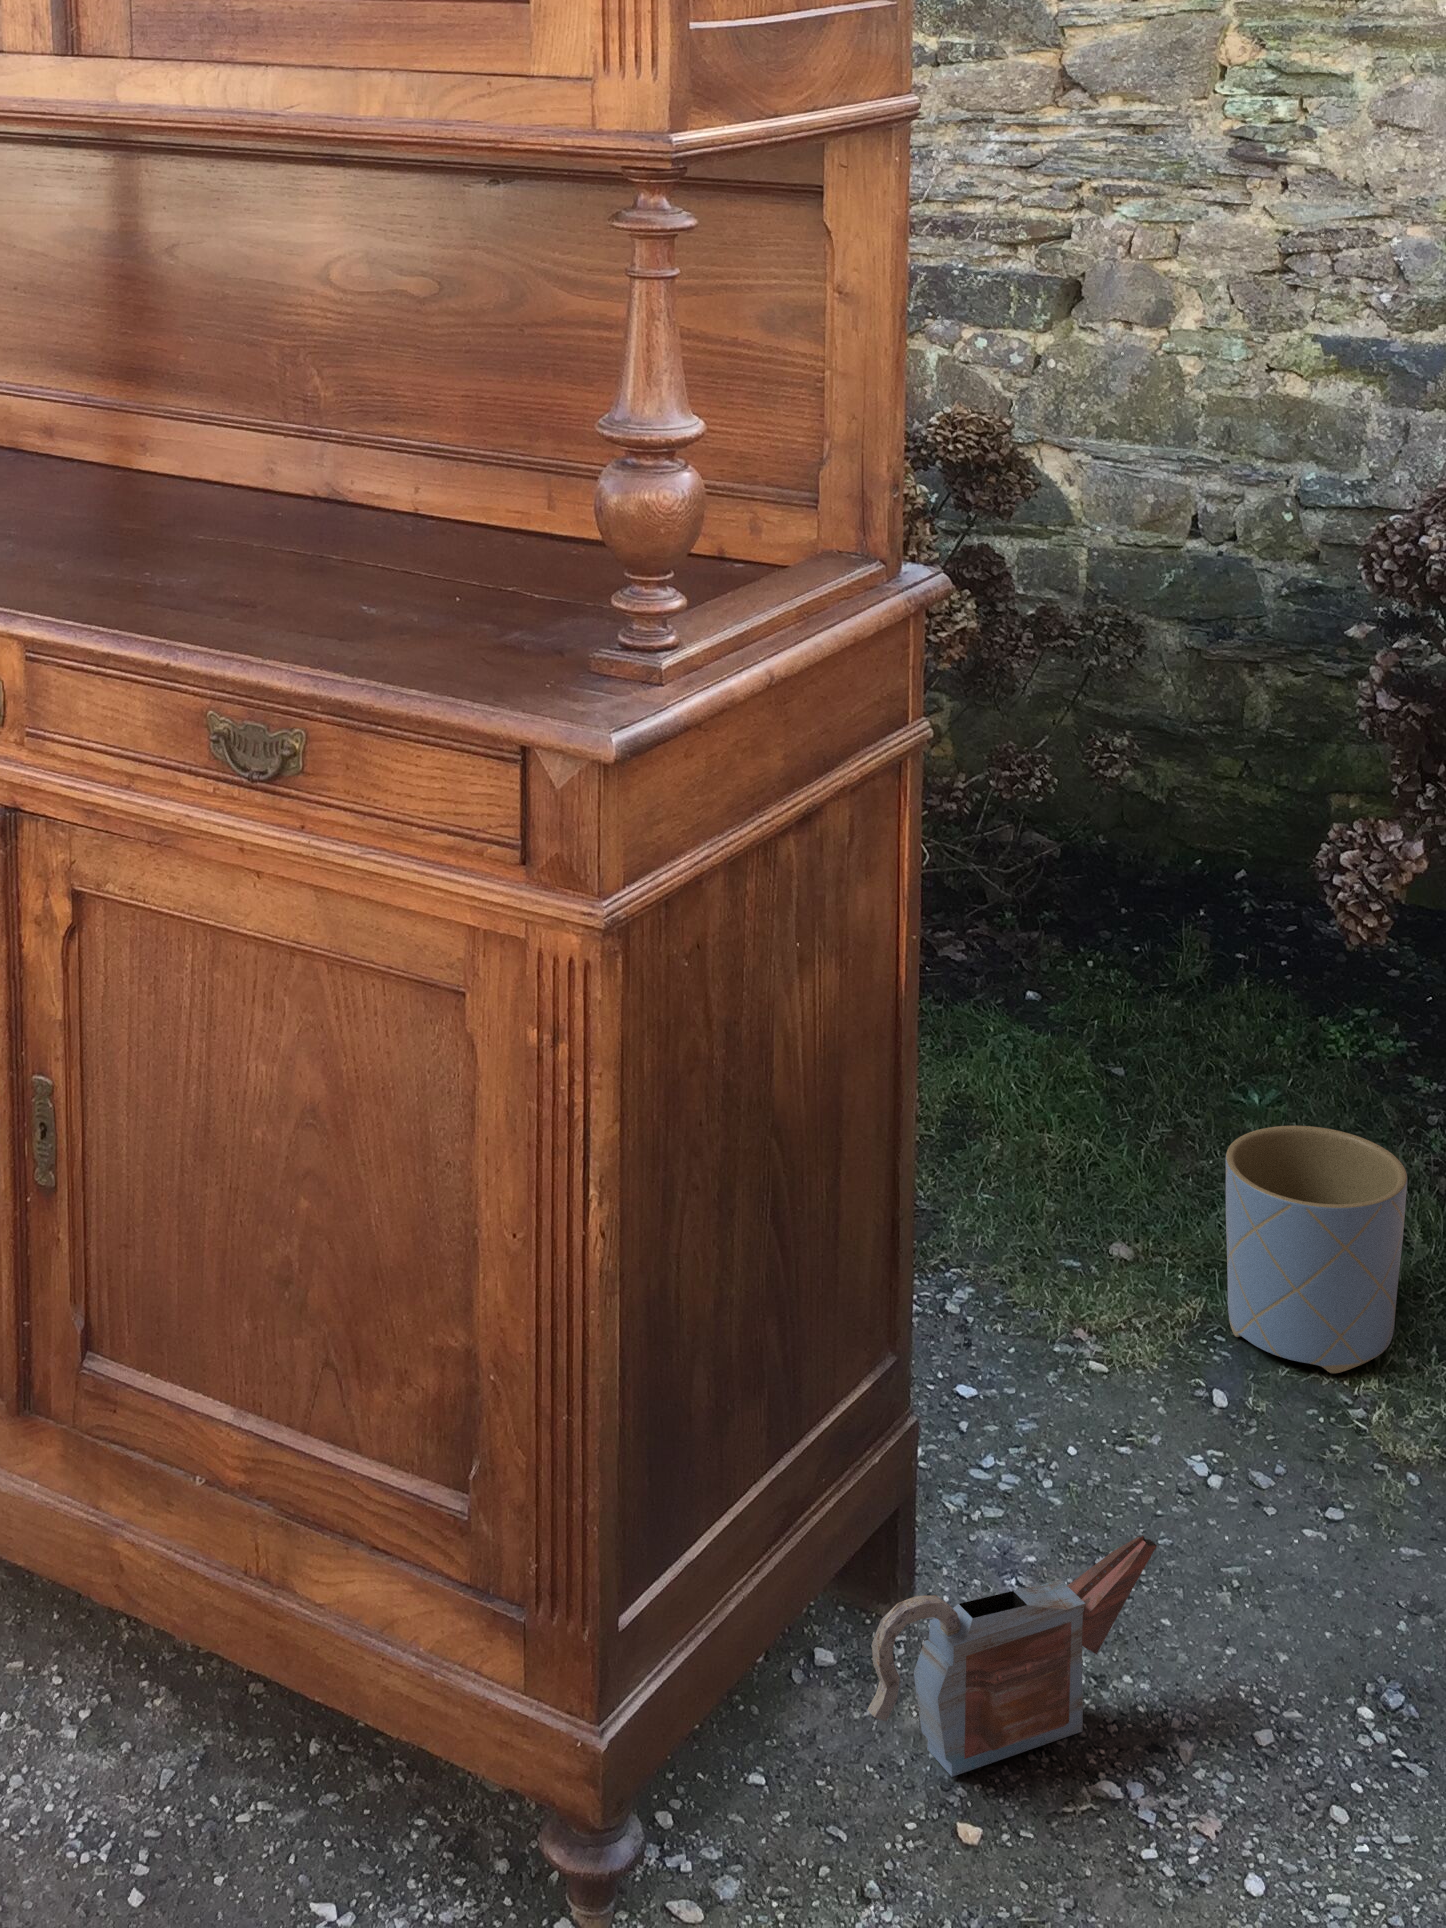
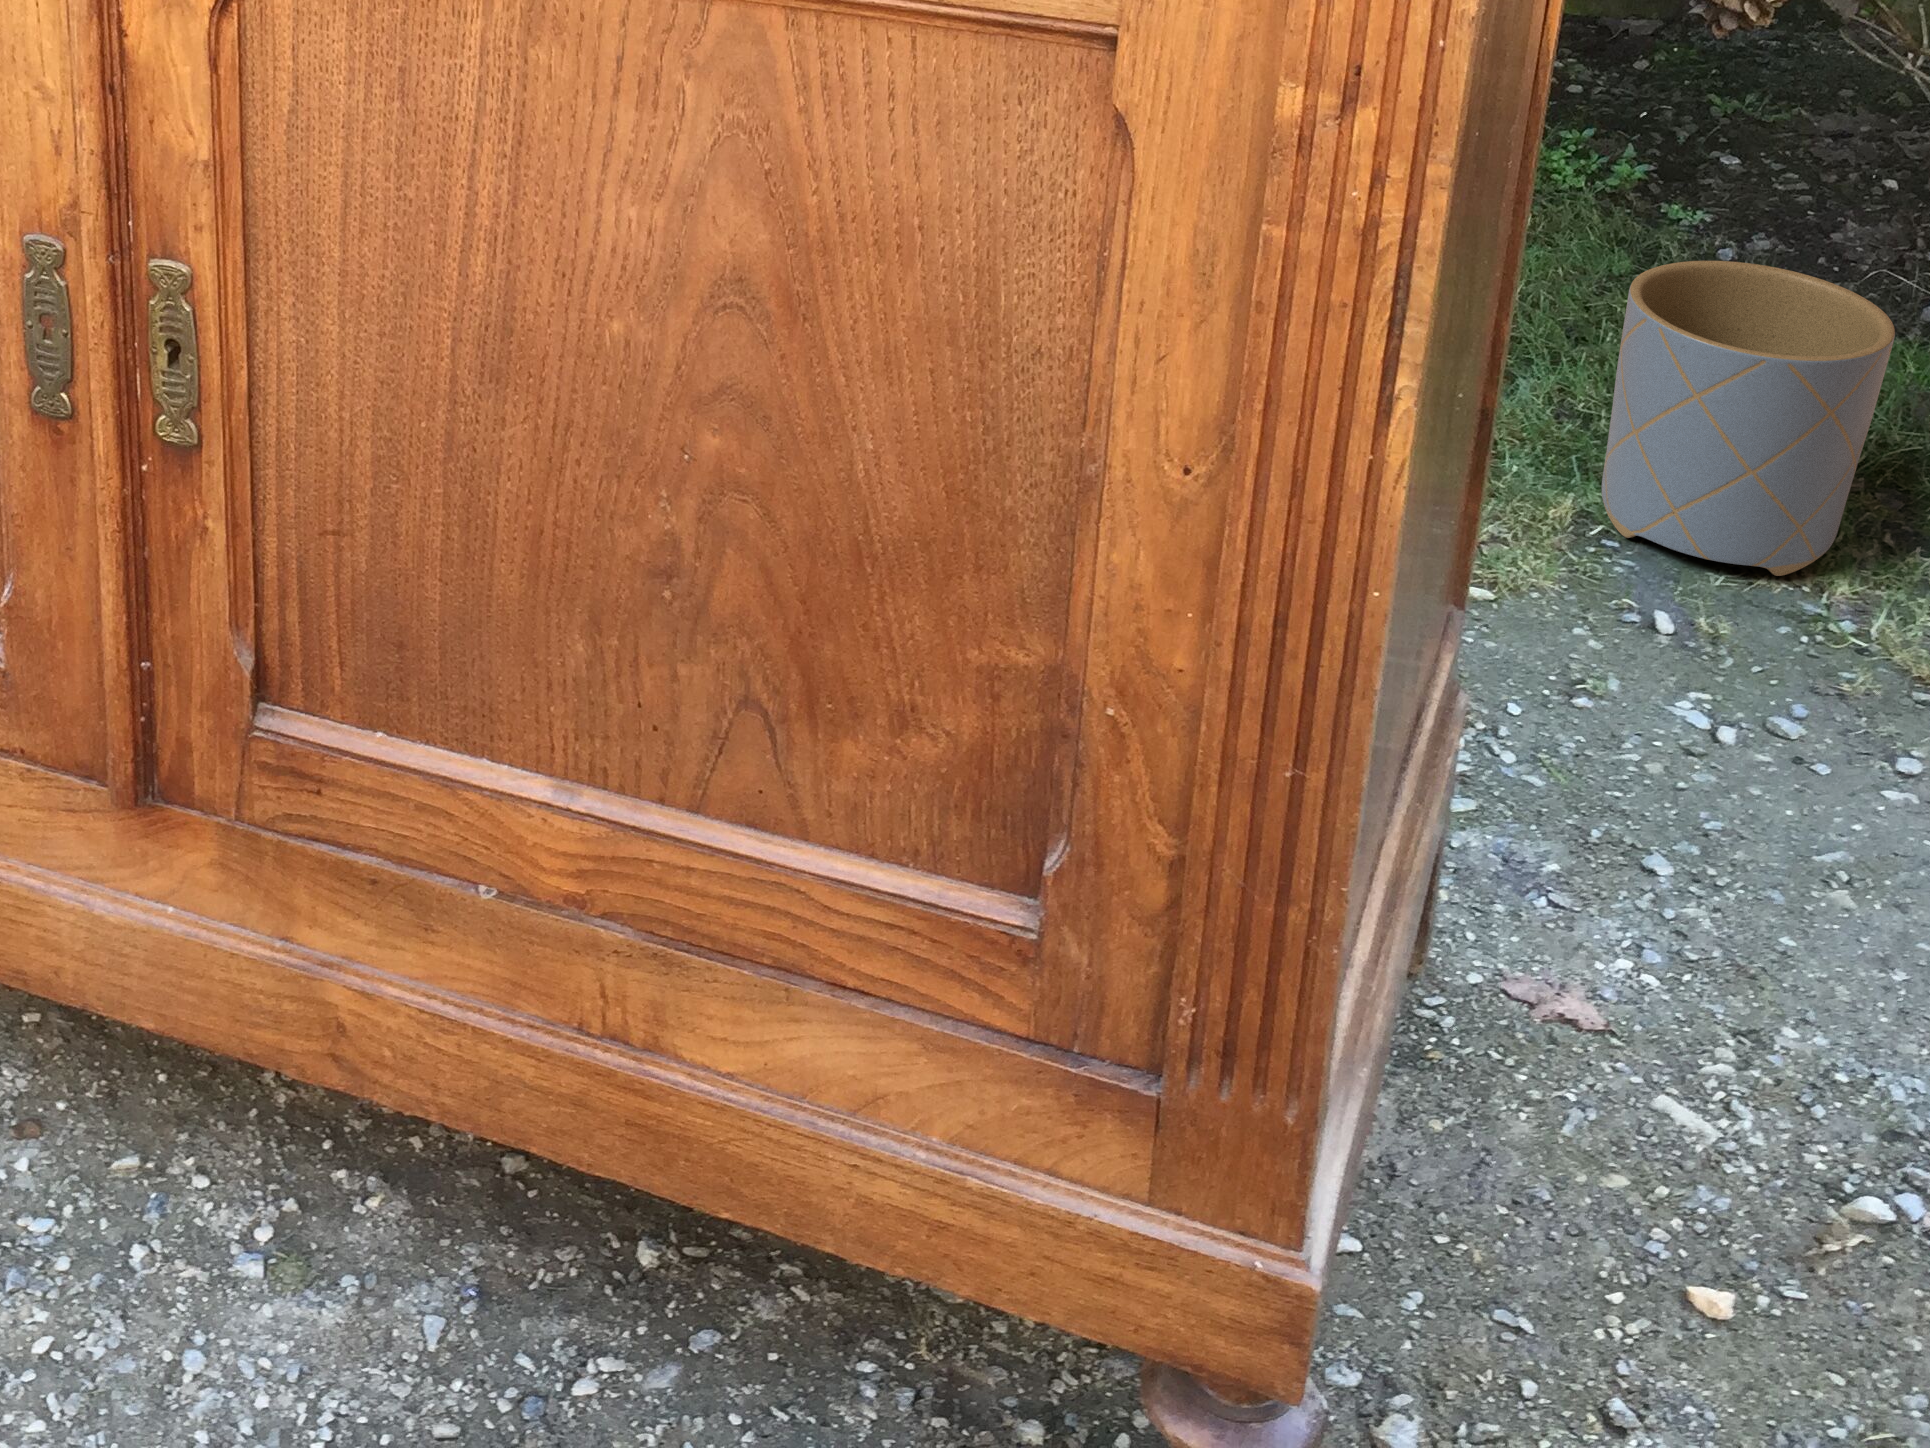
watering can: present [868,1536,1157,1777] -> none [1509,833,1855,1199]

